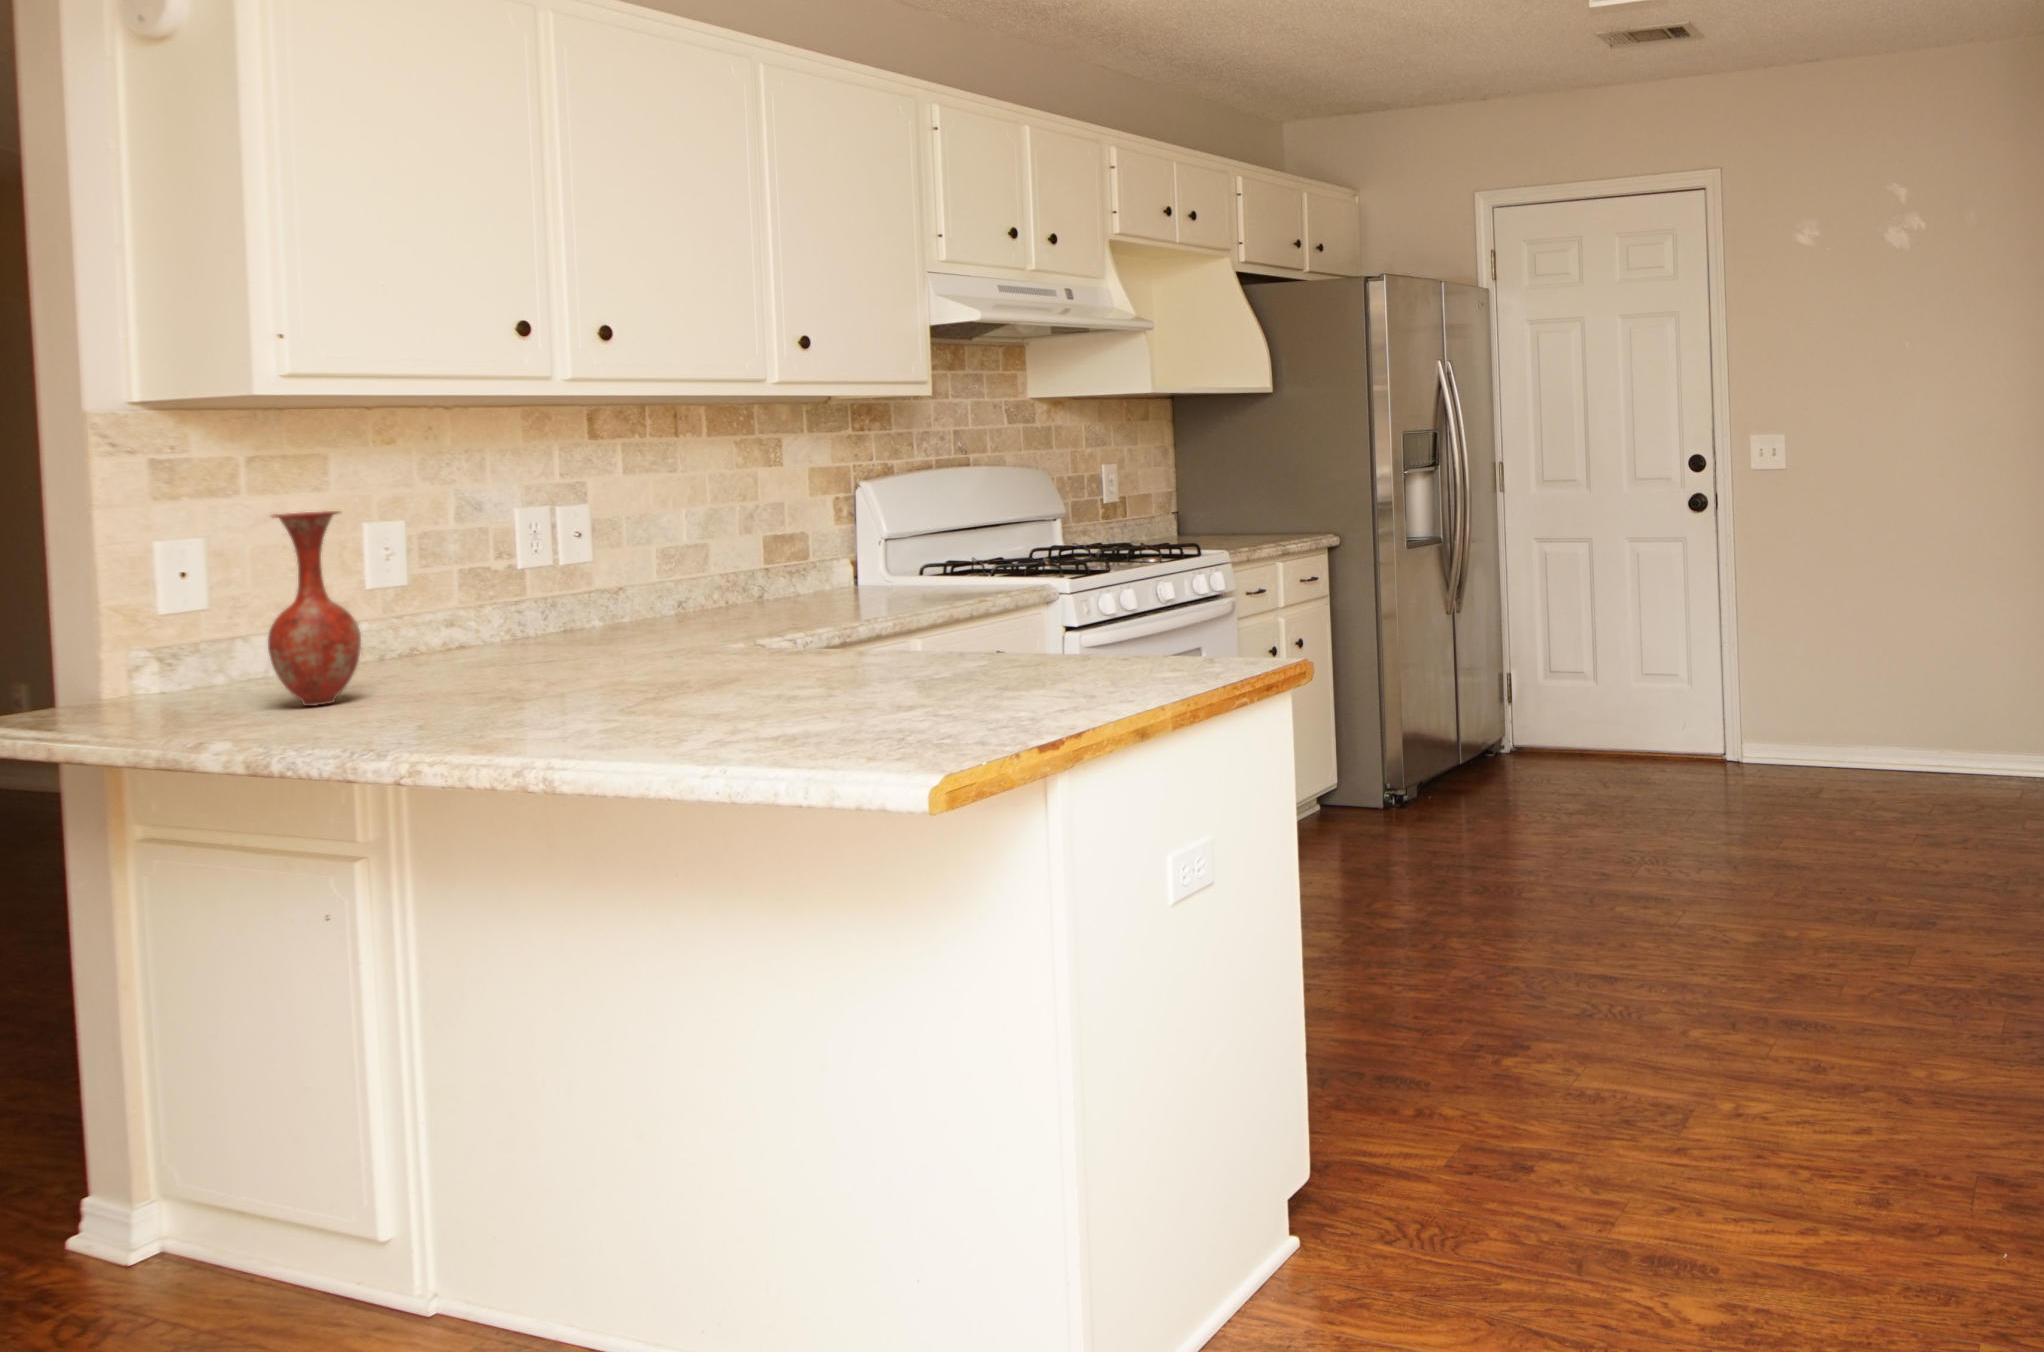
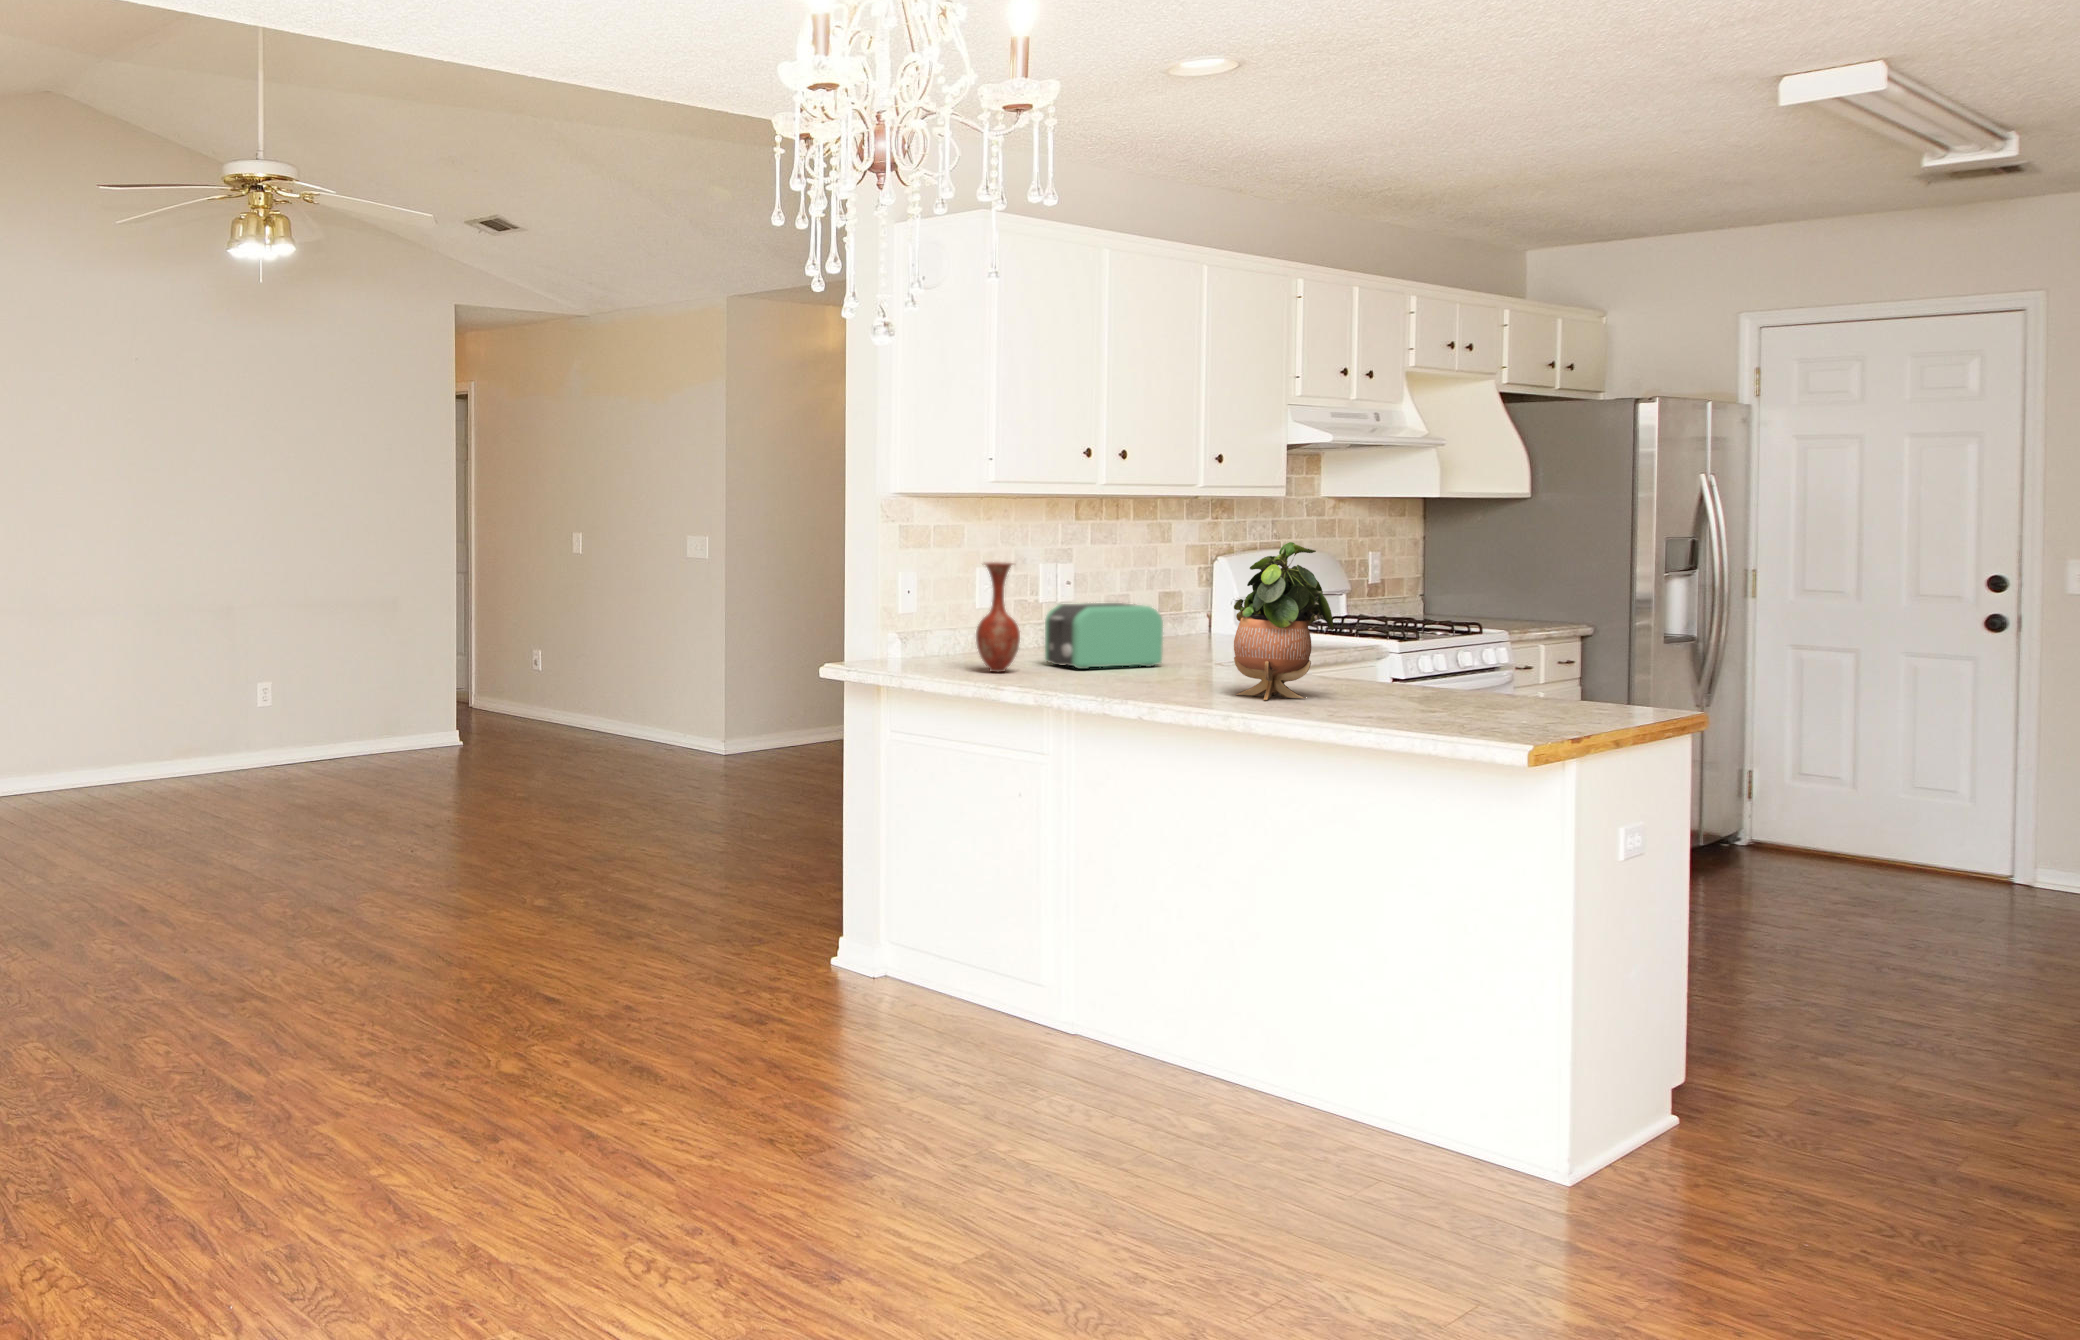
potted plant: none [669,450,833,717] -> present [1234,542,1334,700]
toaster: none [440,563,660,680] -> present [1045,603,1163,669]

